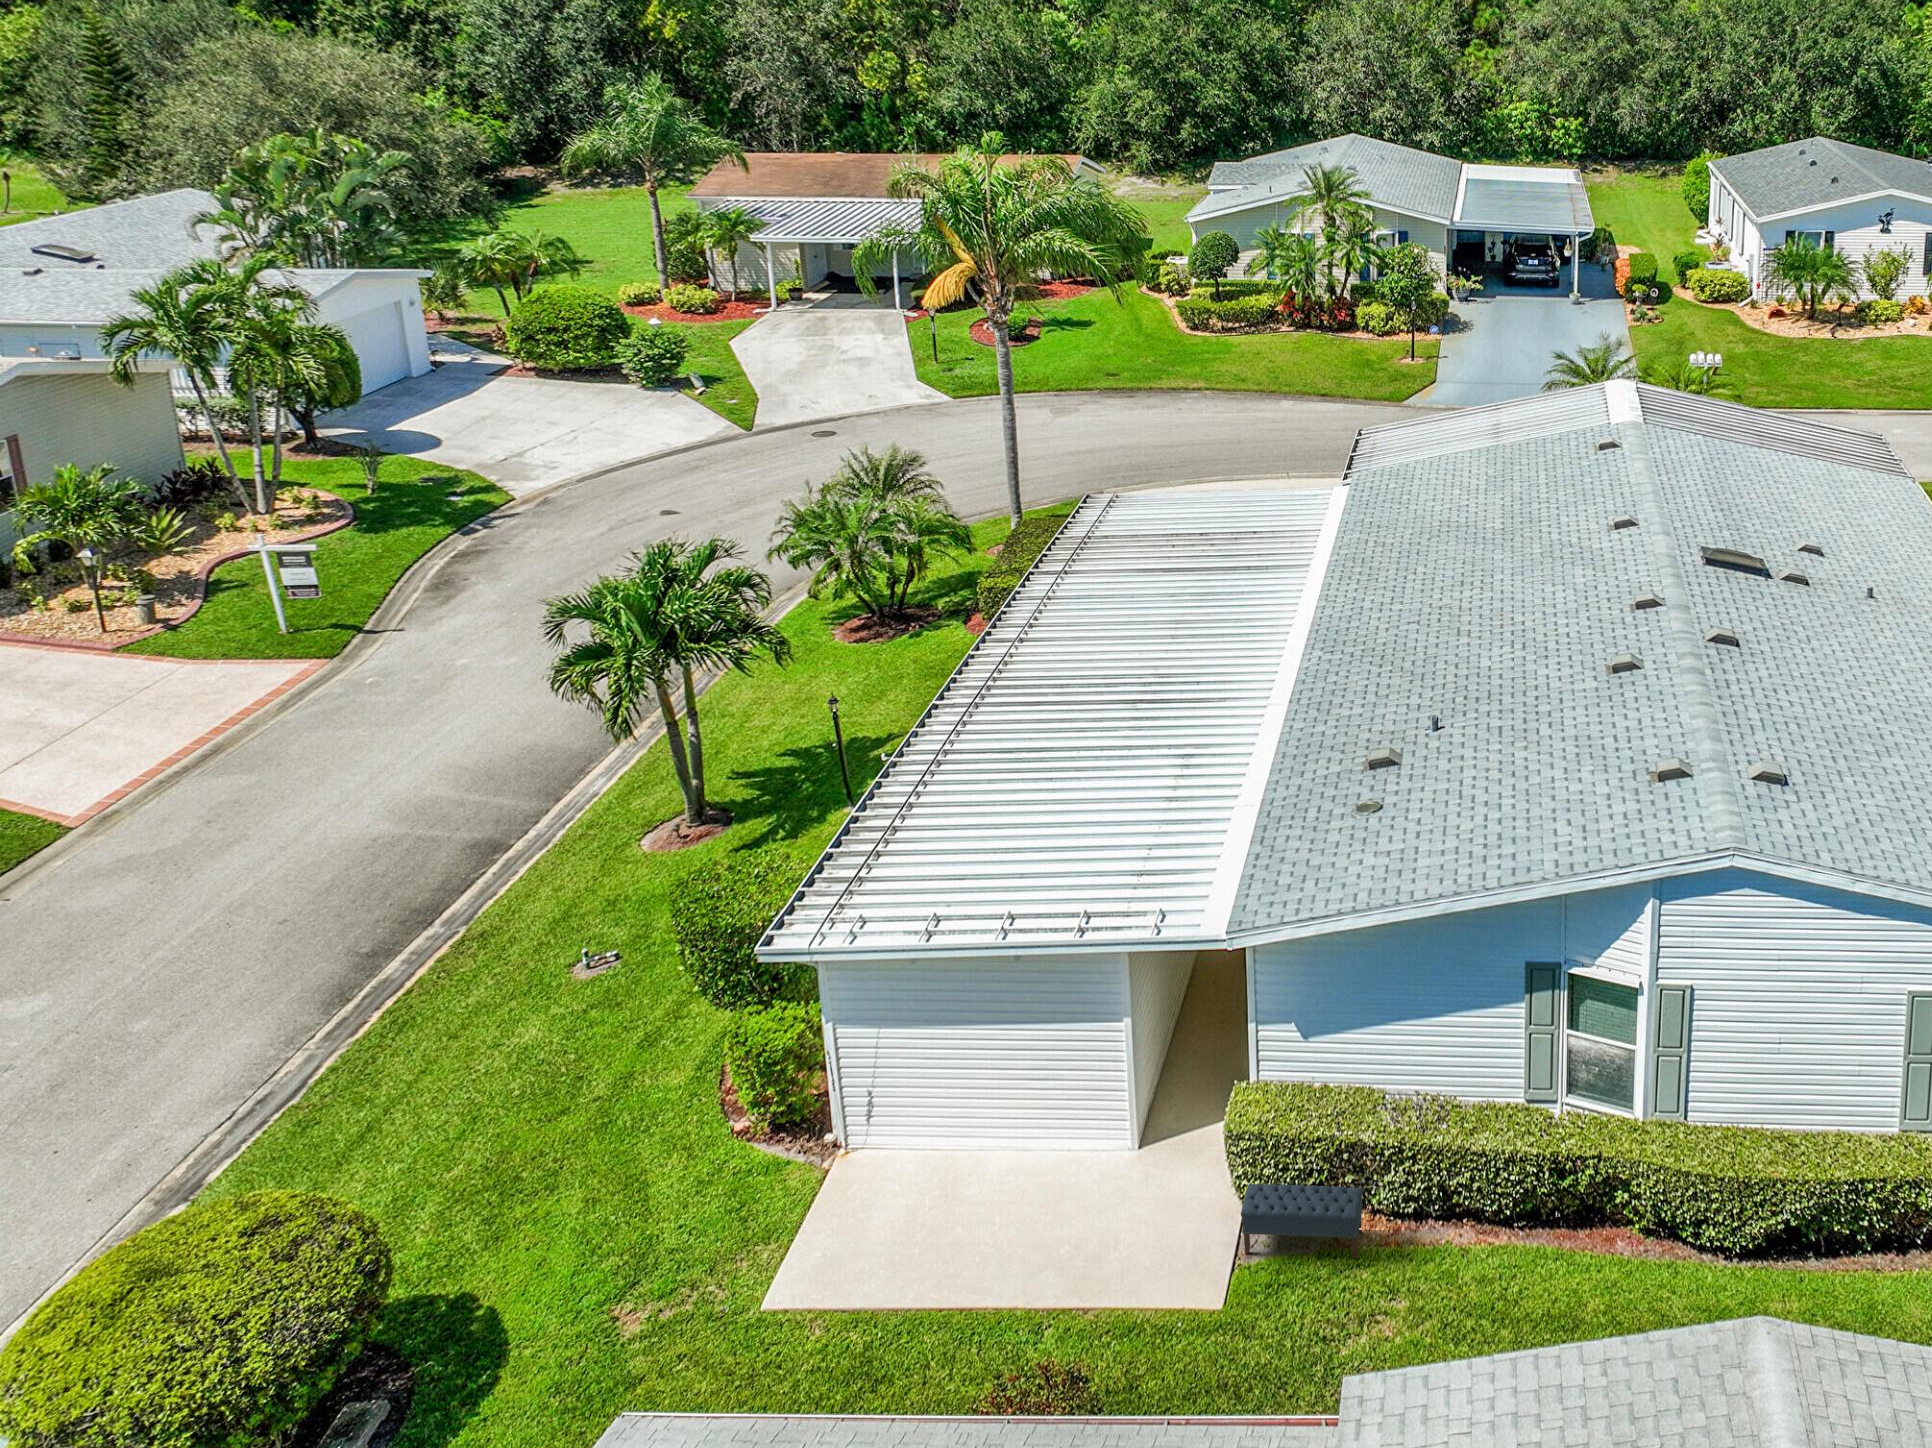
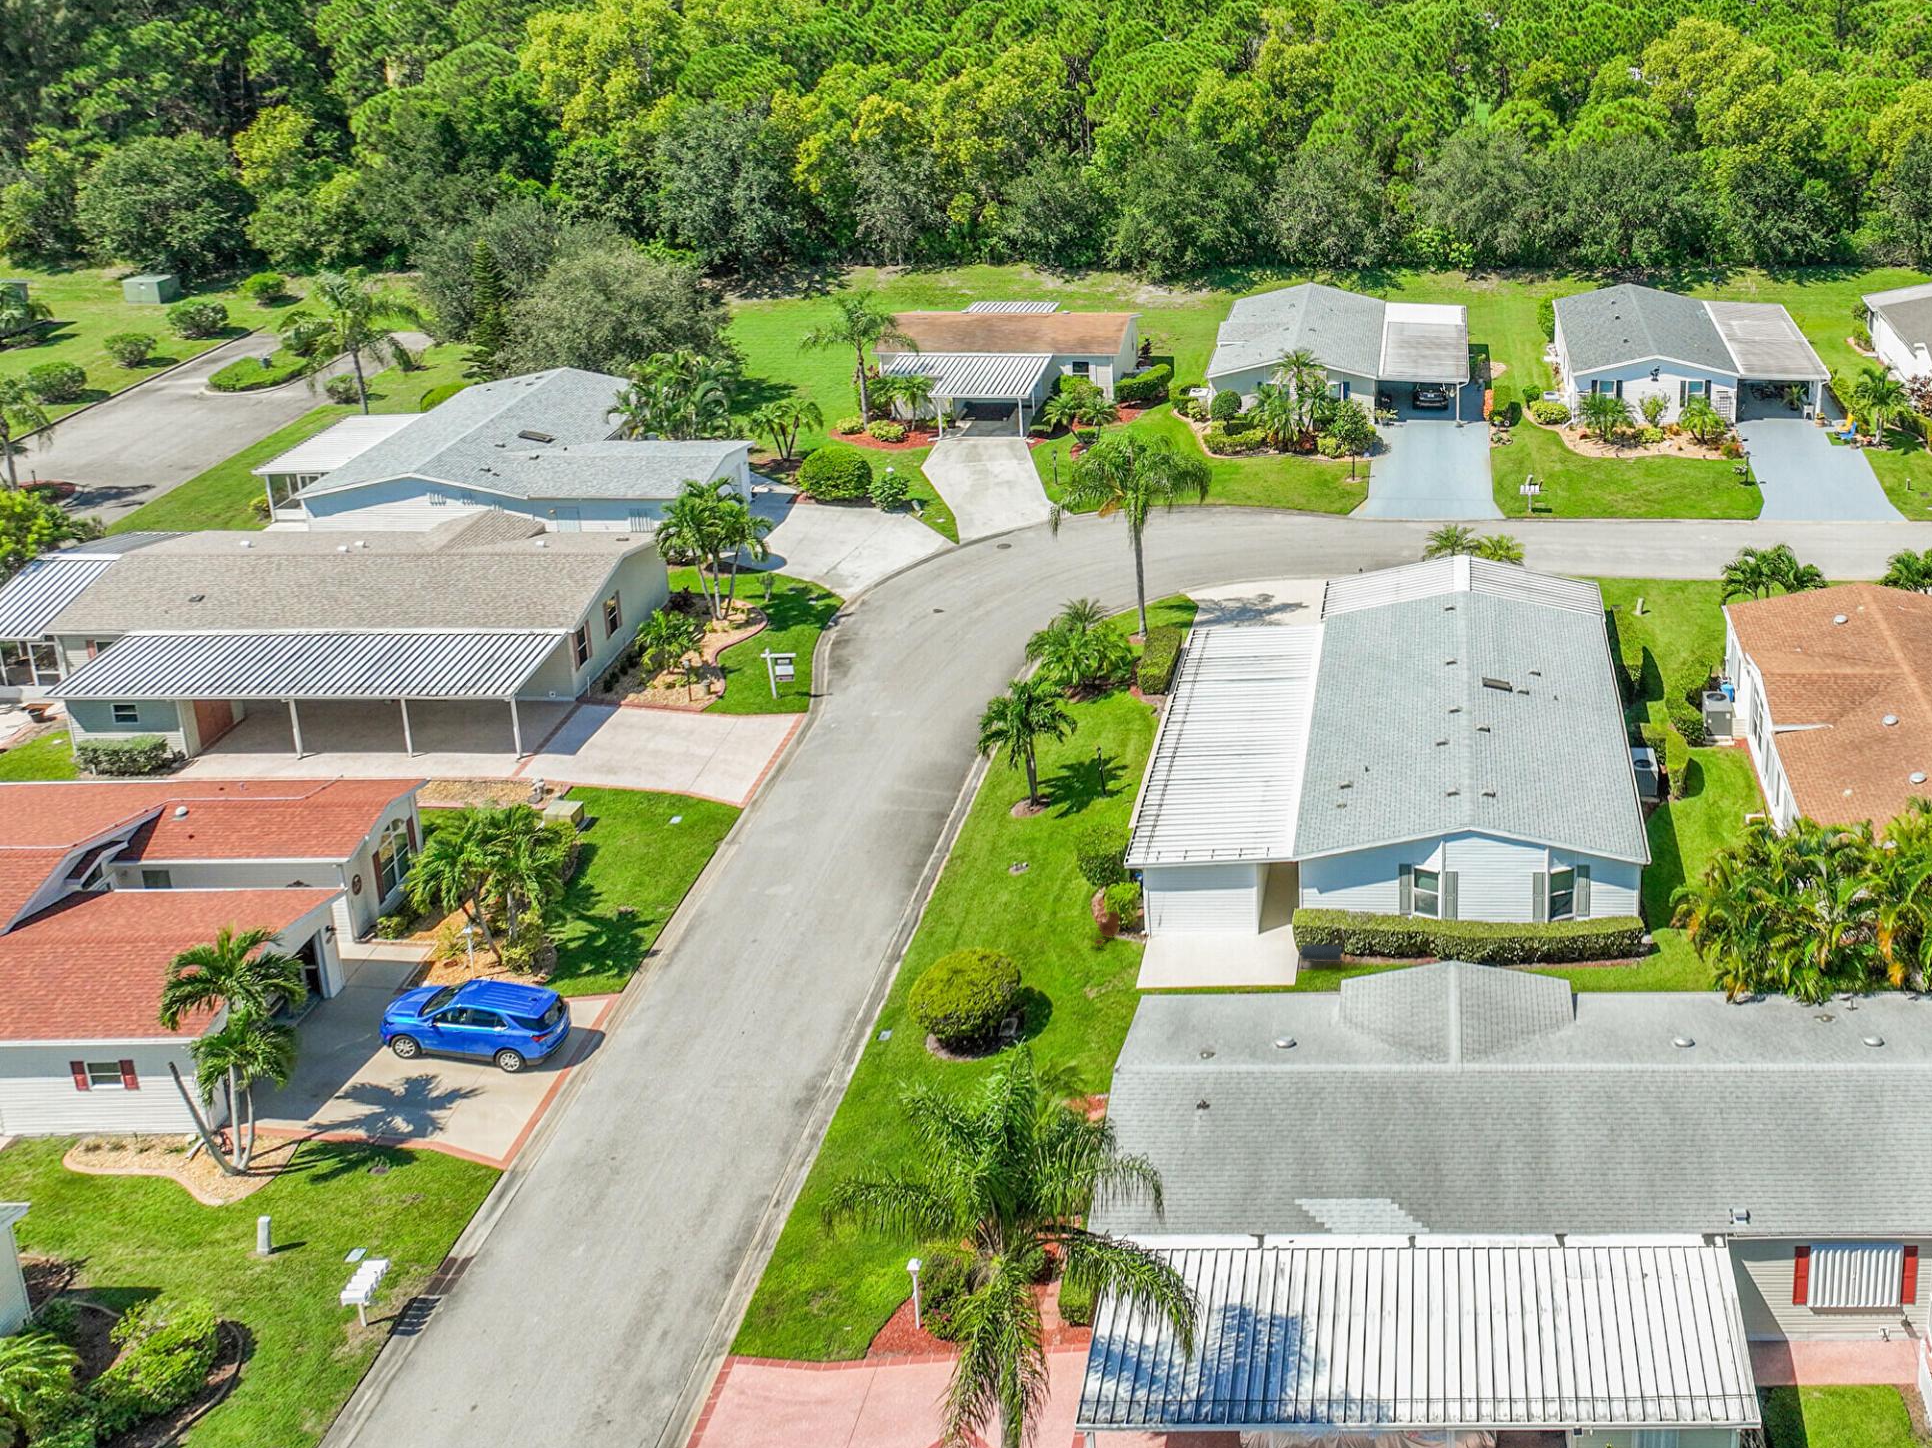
lounge chair: none [682,1077,764,1194] -> present [1095,911,1120,951]

